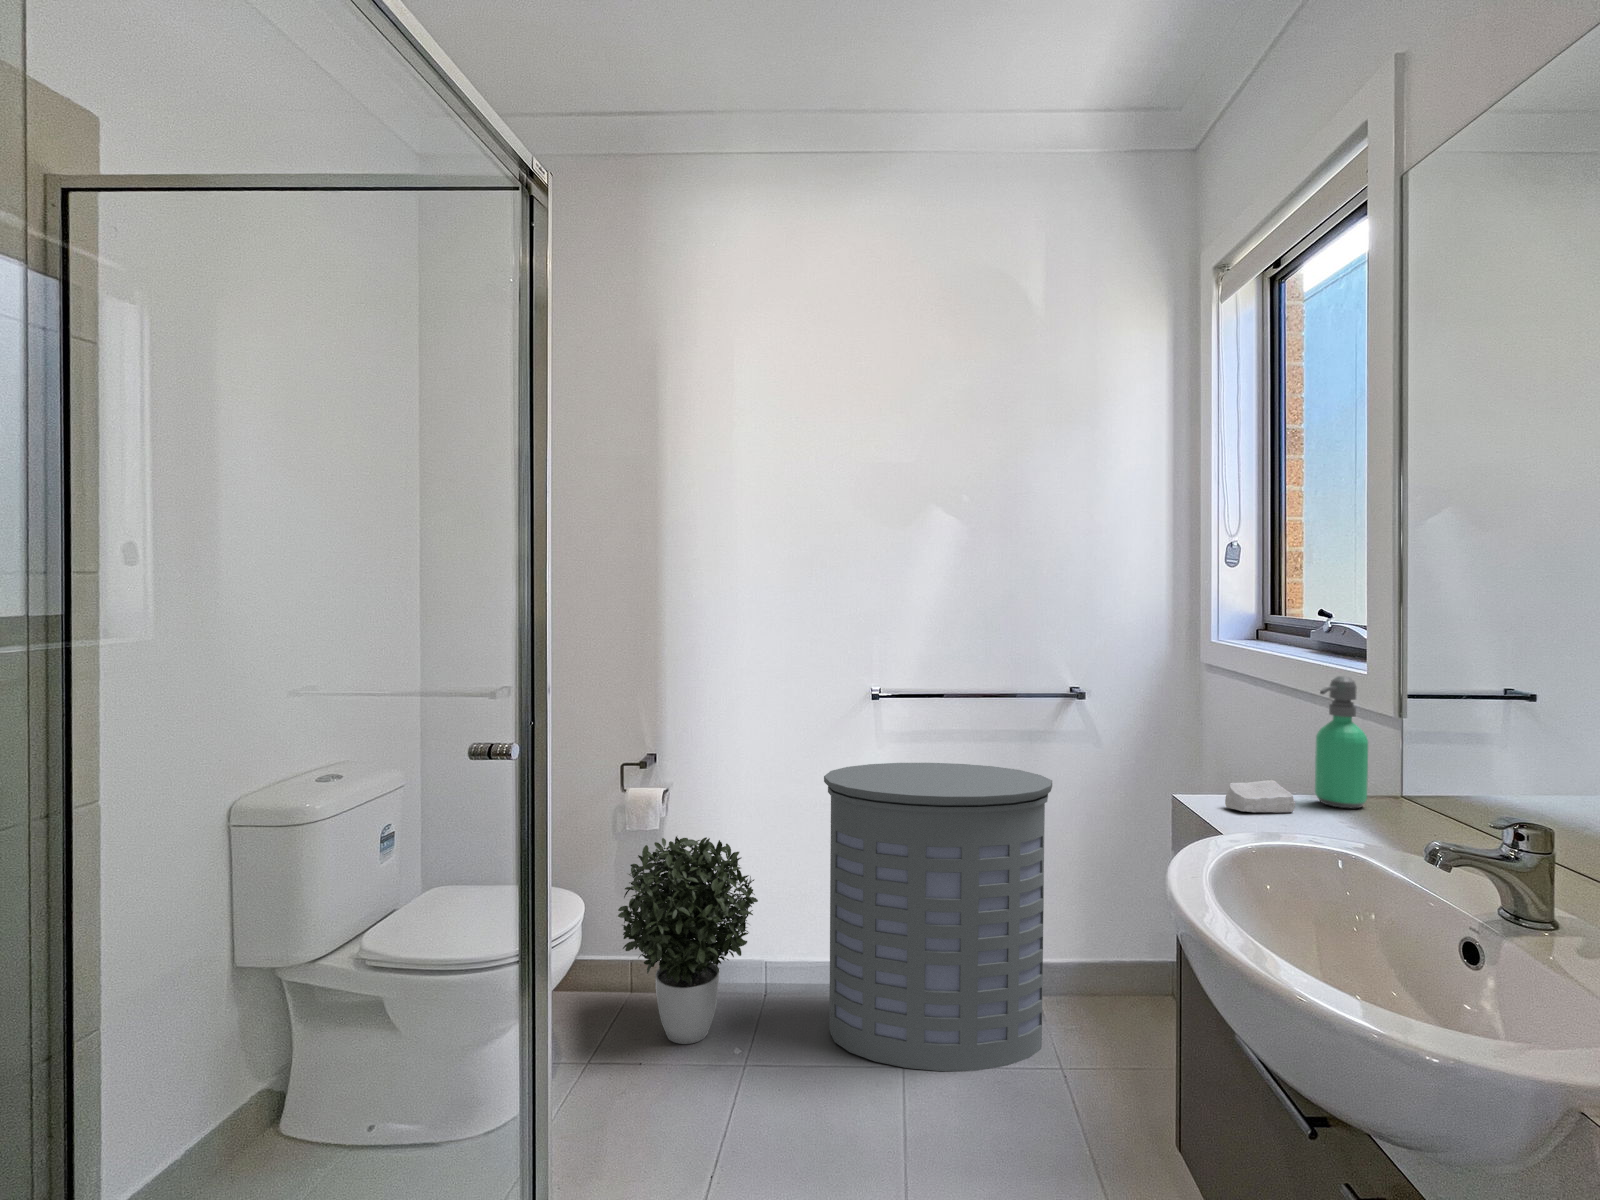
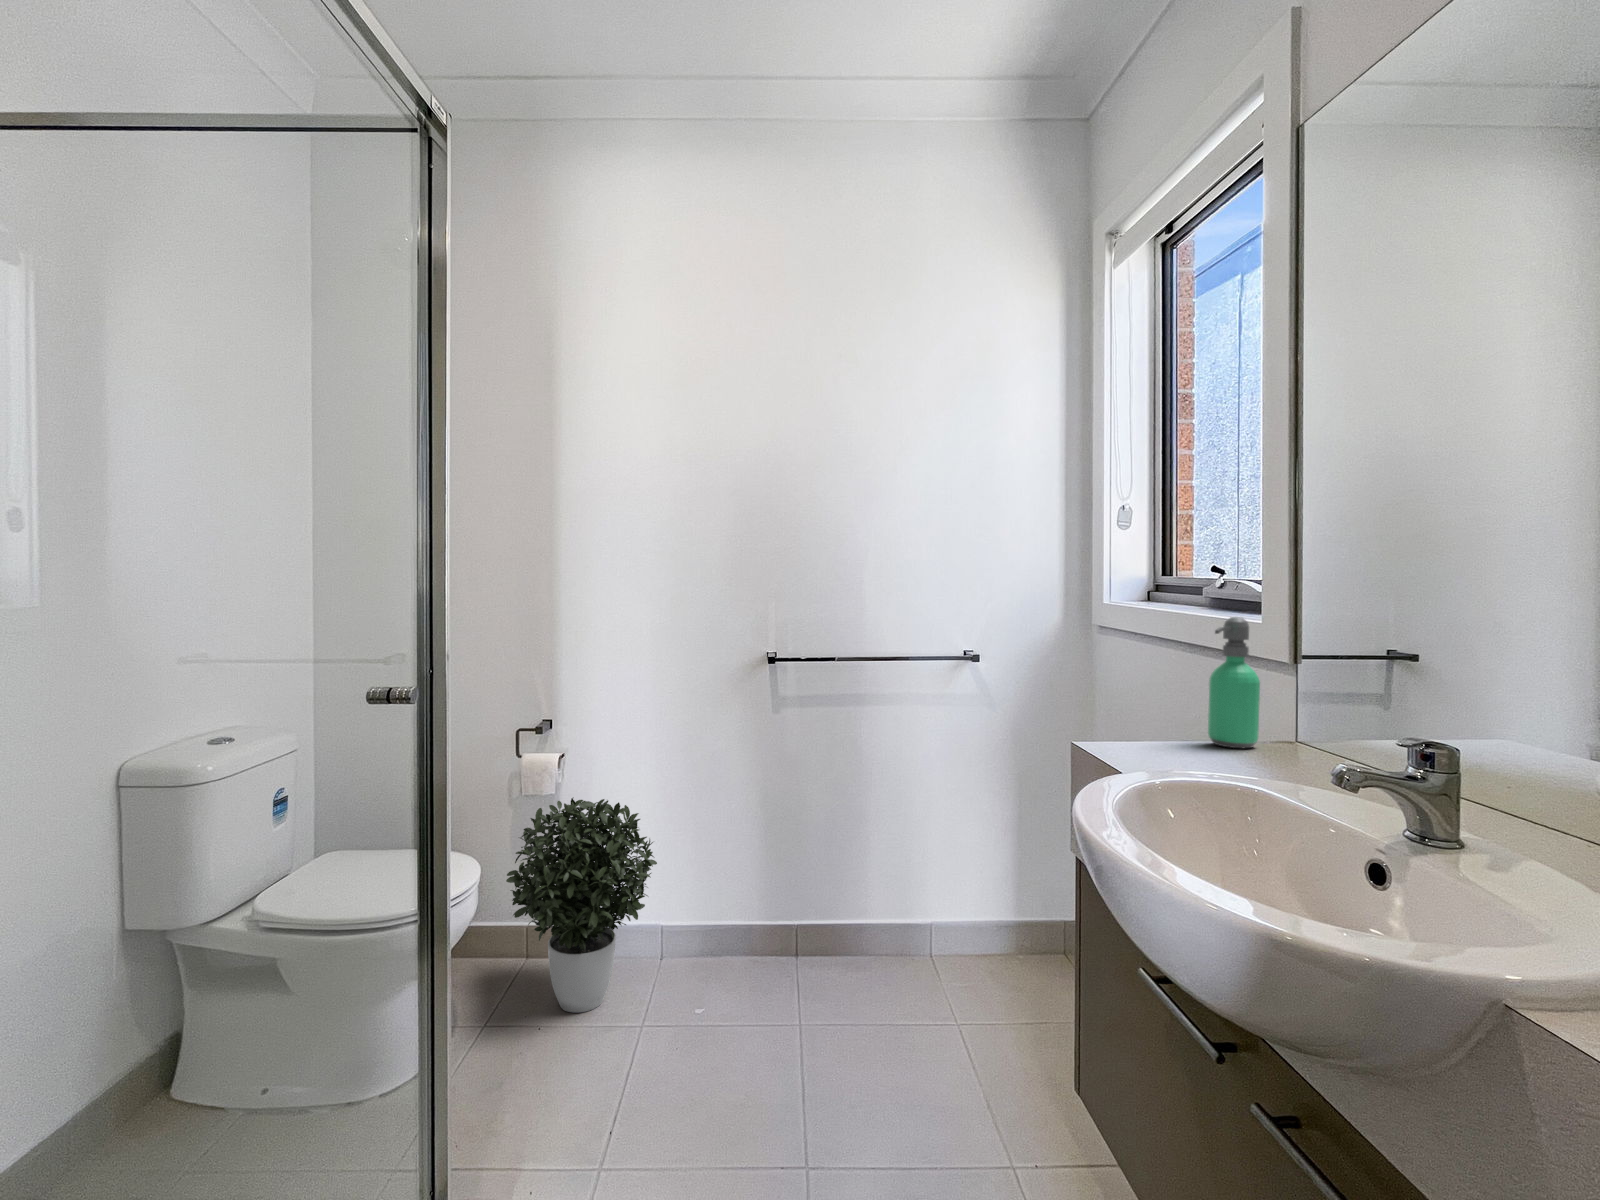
laundry hamper: present [824,763,1052,1071] -> none [726,722,953,1030]
soap bar: present [1225,780,1295,813] -> none [1122,721,1191,752]

